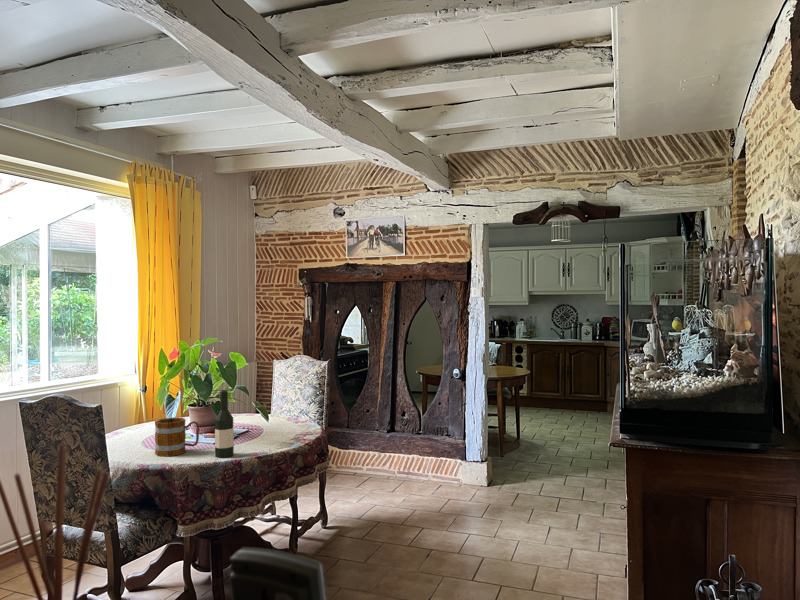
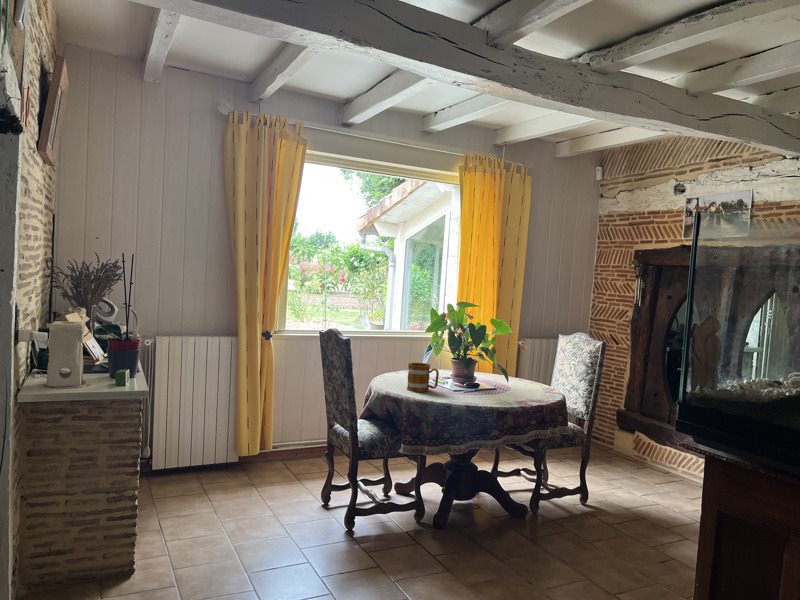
wine bottle: present [215,390,234,458] -> none [440,346,457,402]

